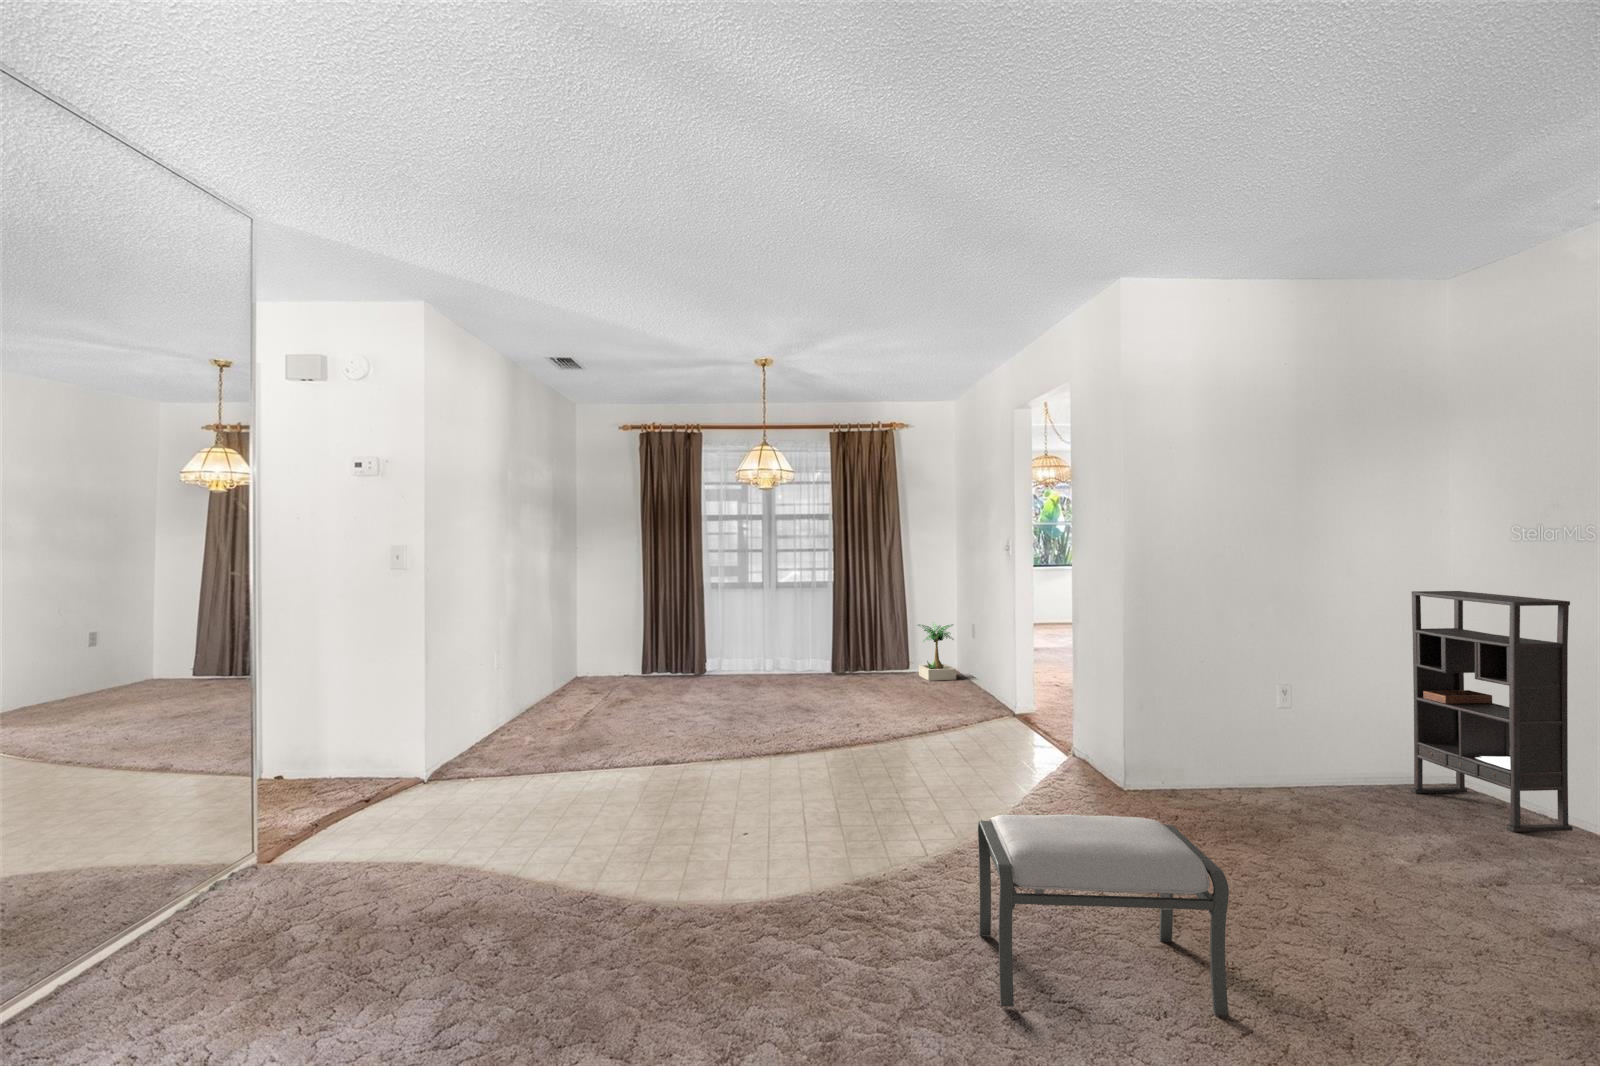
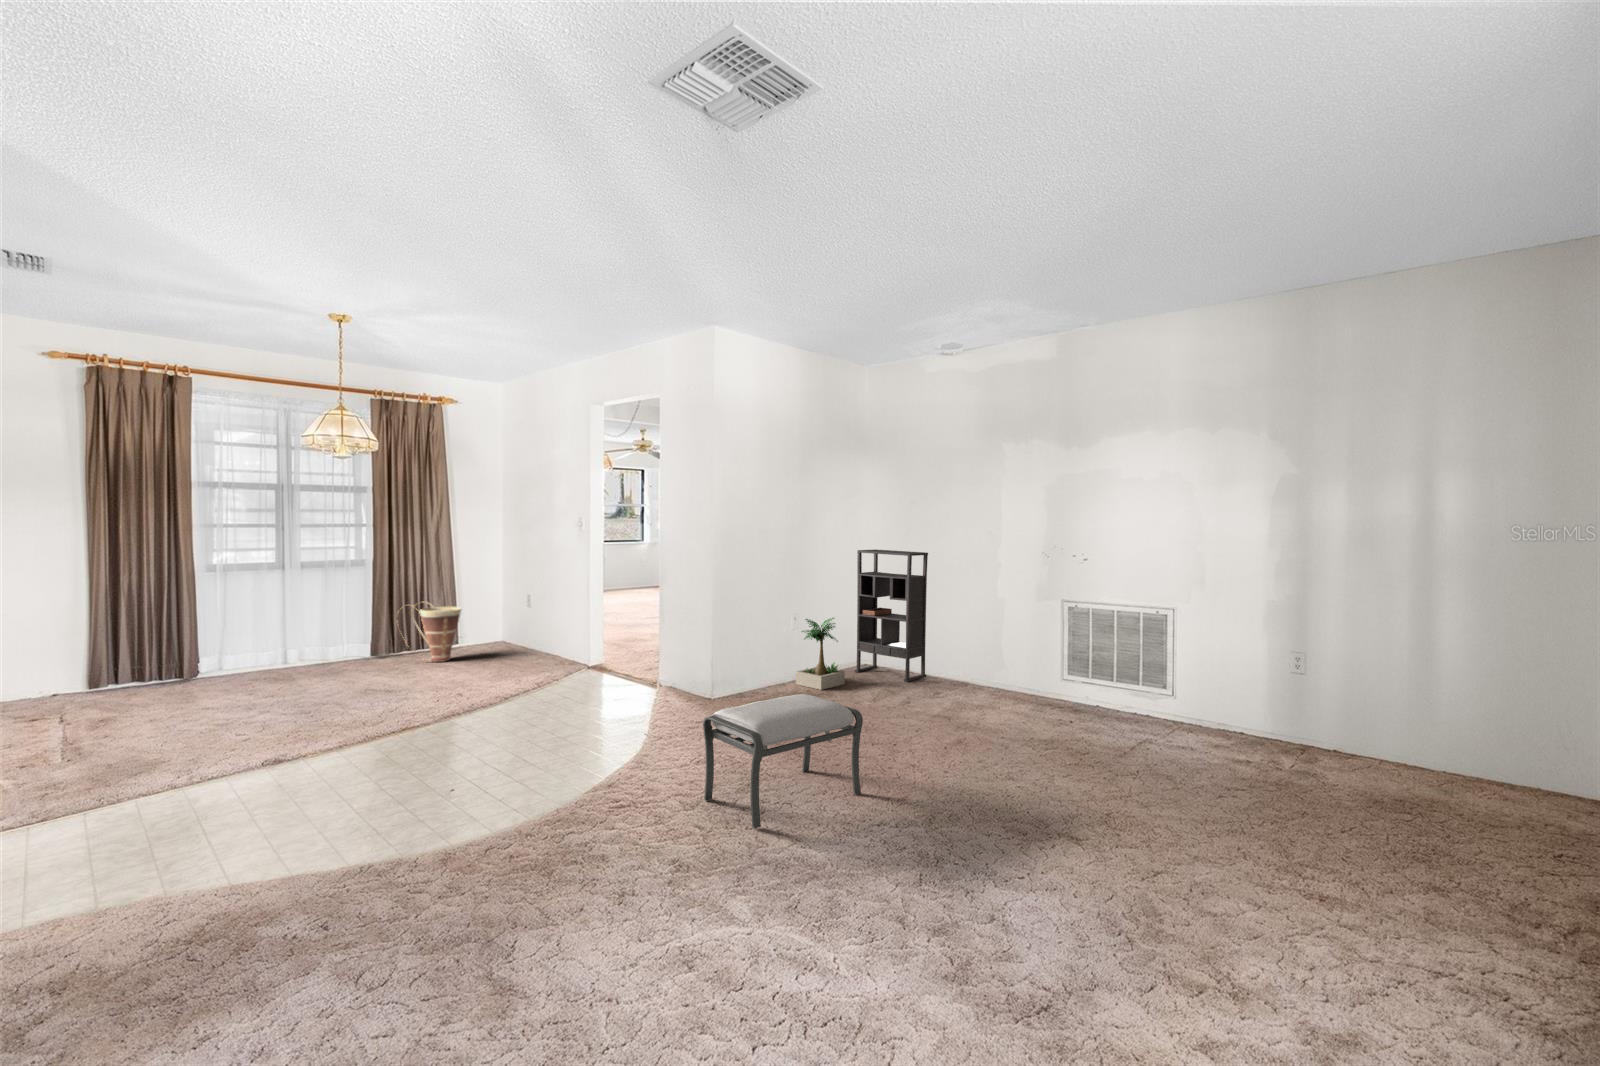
potted plant: present [918,624,956,681] -> present [796,618,845,690]
basket: none [847,625,903,687] -> present [411,604,461,662]

